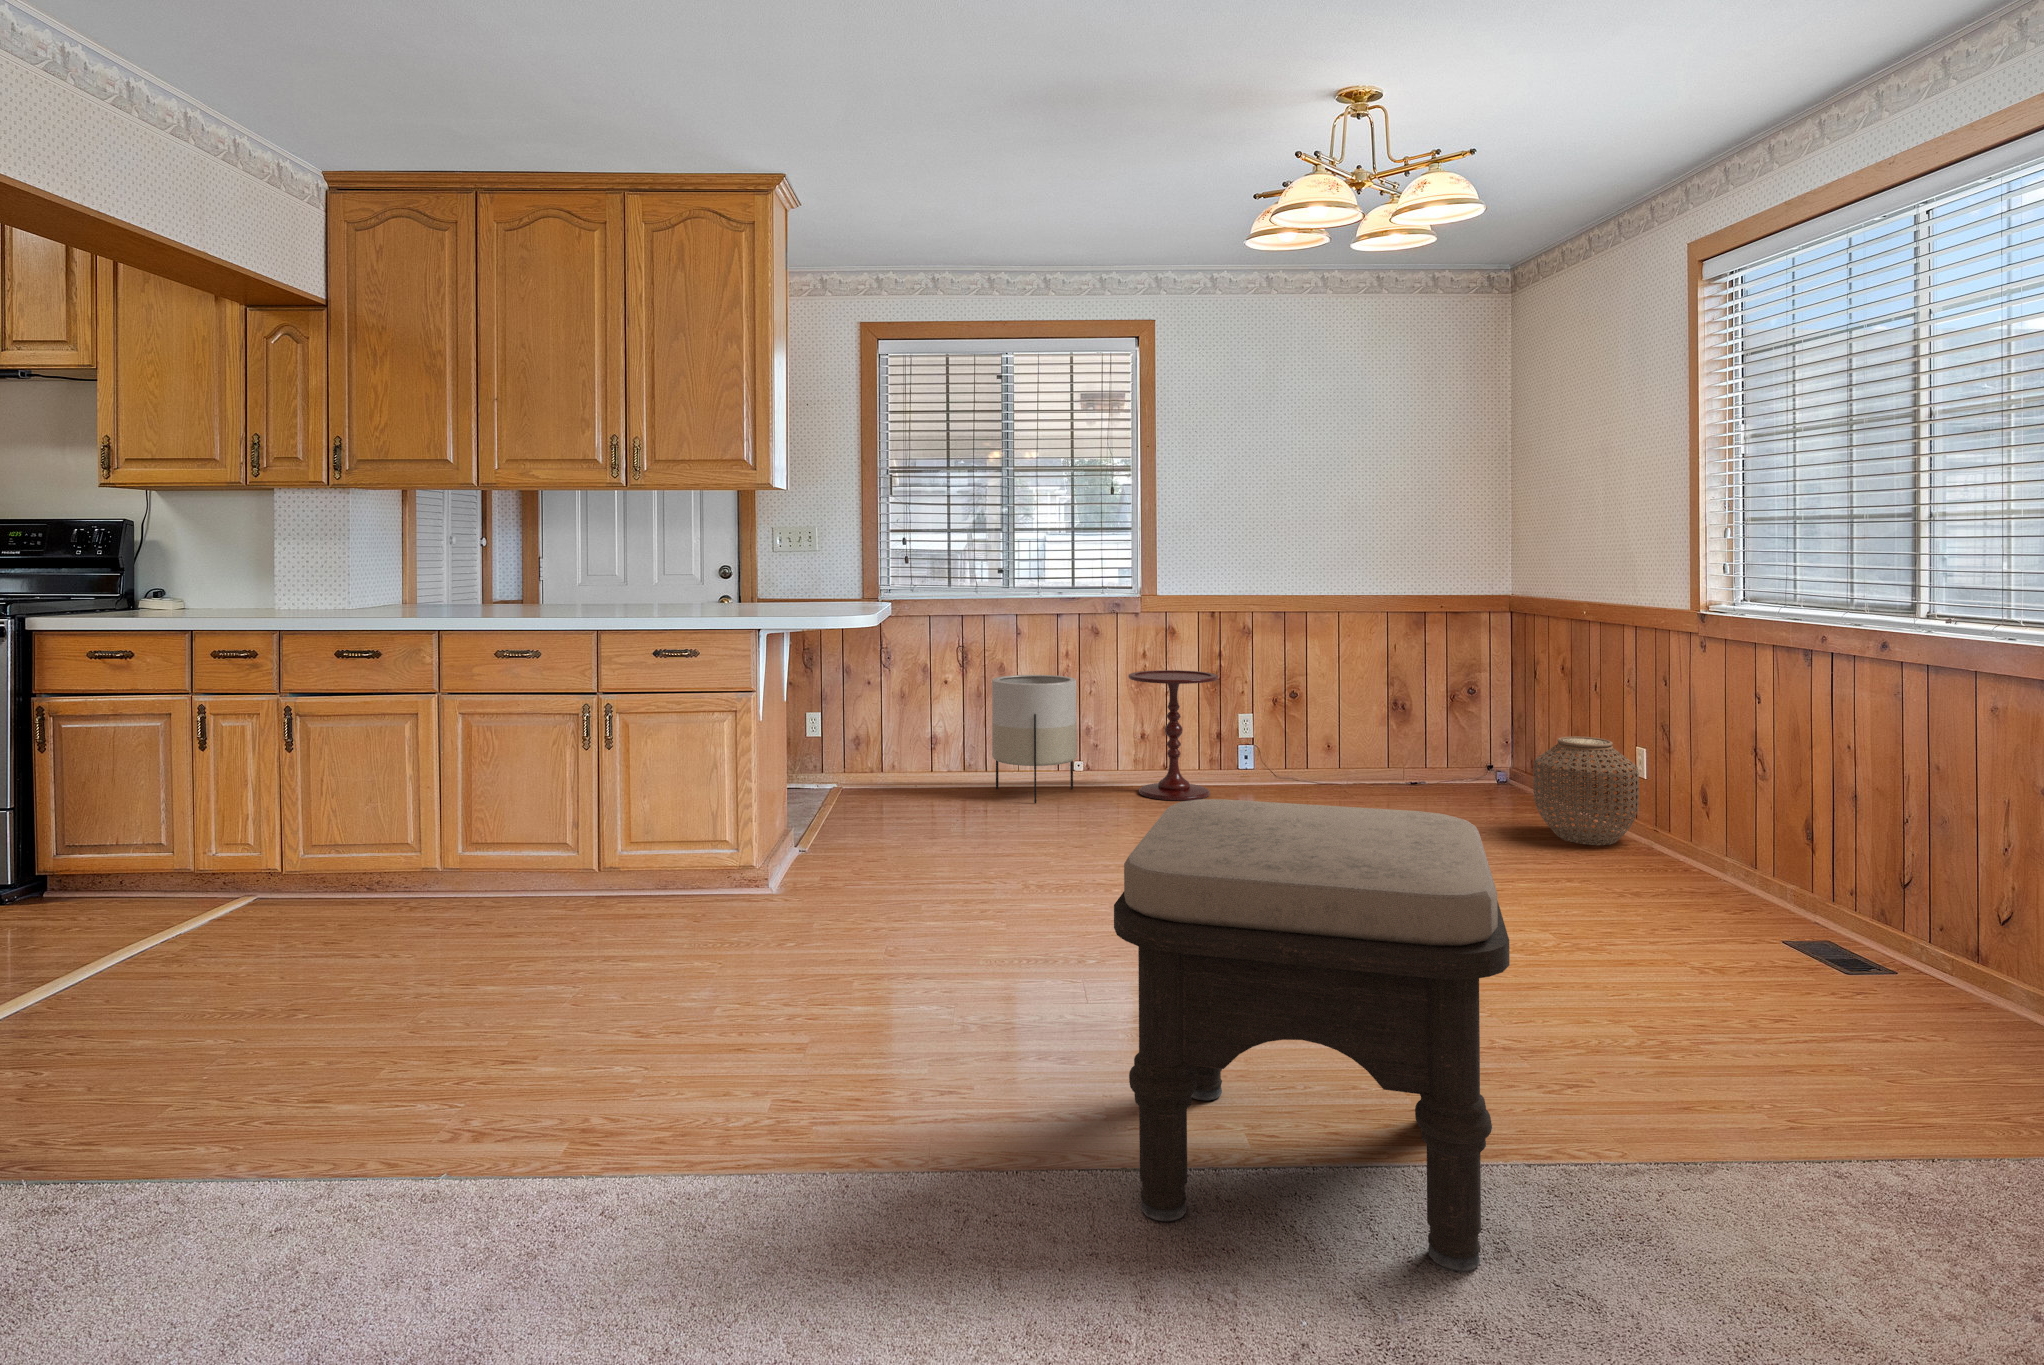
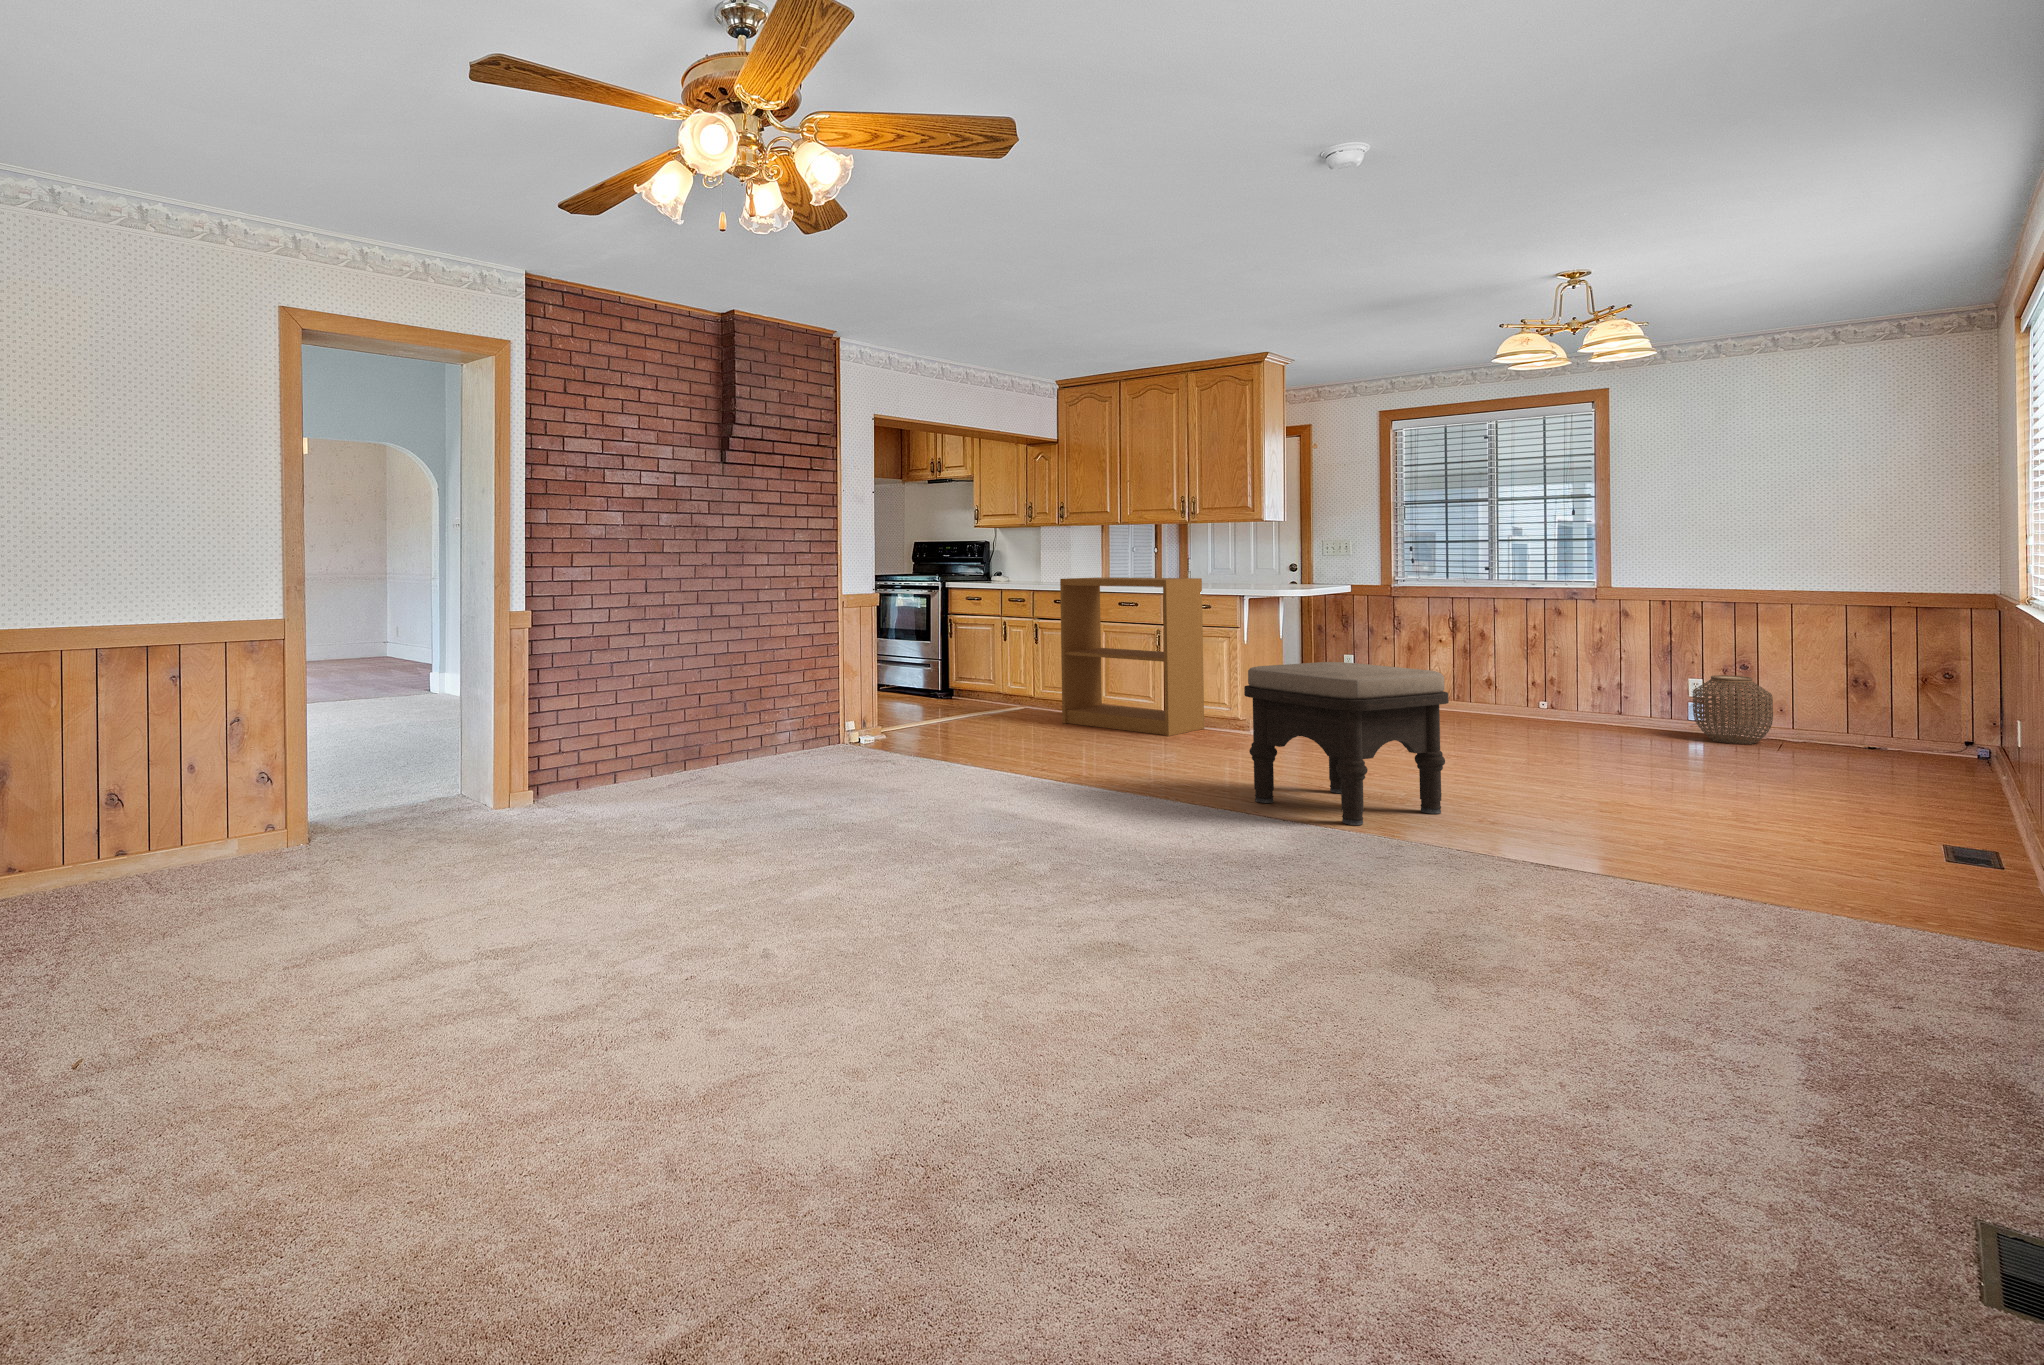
bookshelf: none [373,601,685,947] -> present [1060,577,1204,736]
side table: present [1129,670,1218,801] -> none [1569,642,1648,735]
planter: present [992,675,1077,803] -> none [1461,640,1532,724]
woven basket: present [1533,737,1639,845] -> present [1693,675,1773,744]

